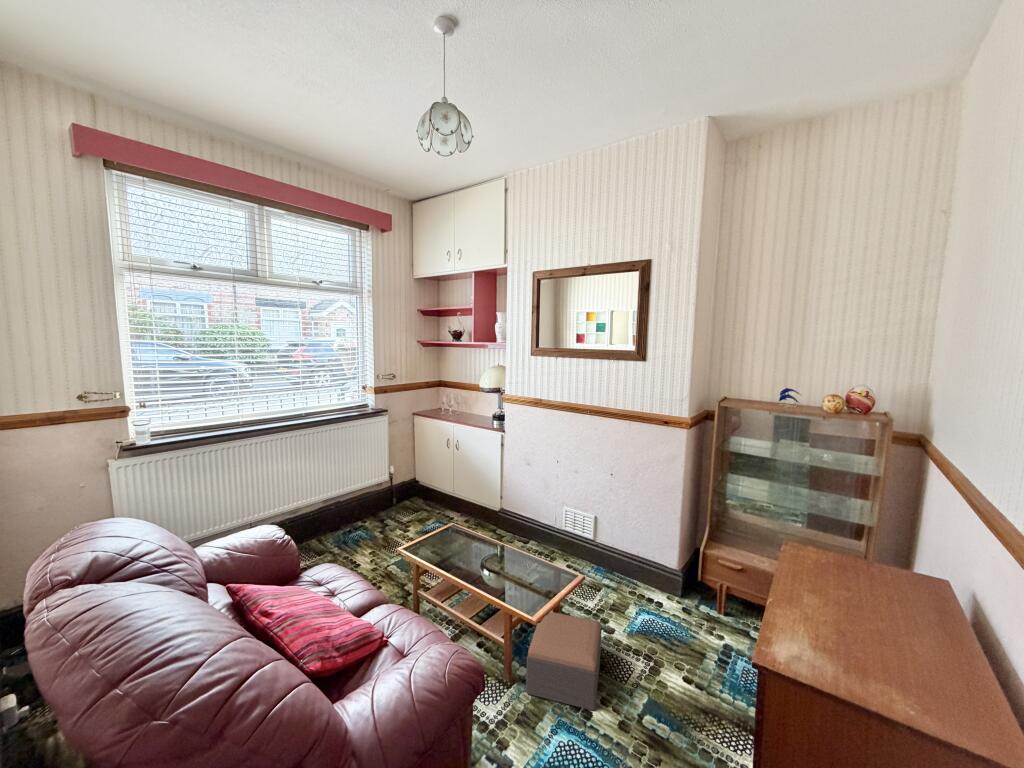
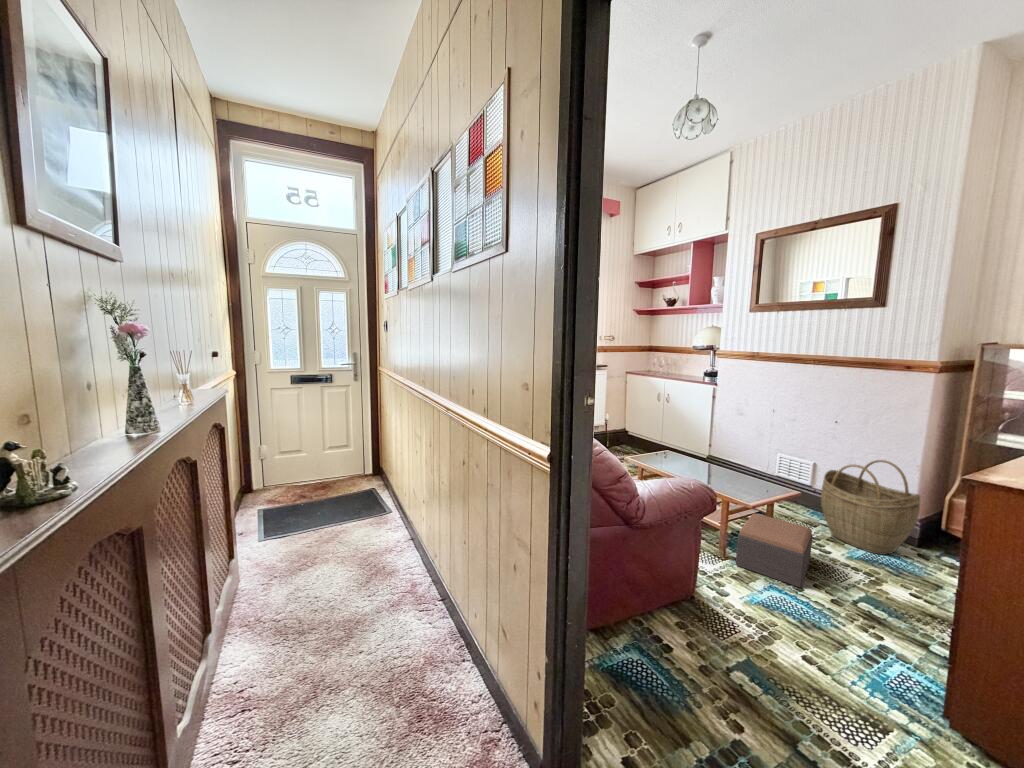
woven basket: none [605,515,685,619] -> present [821,460,920,554]

